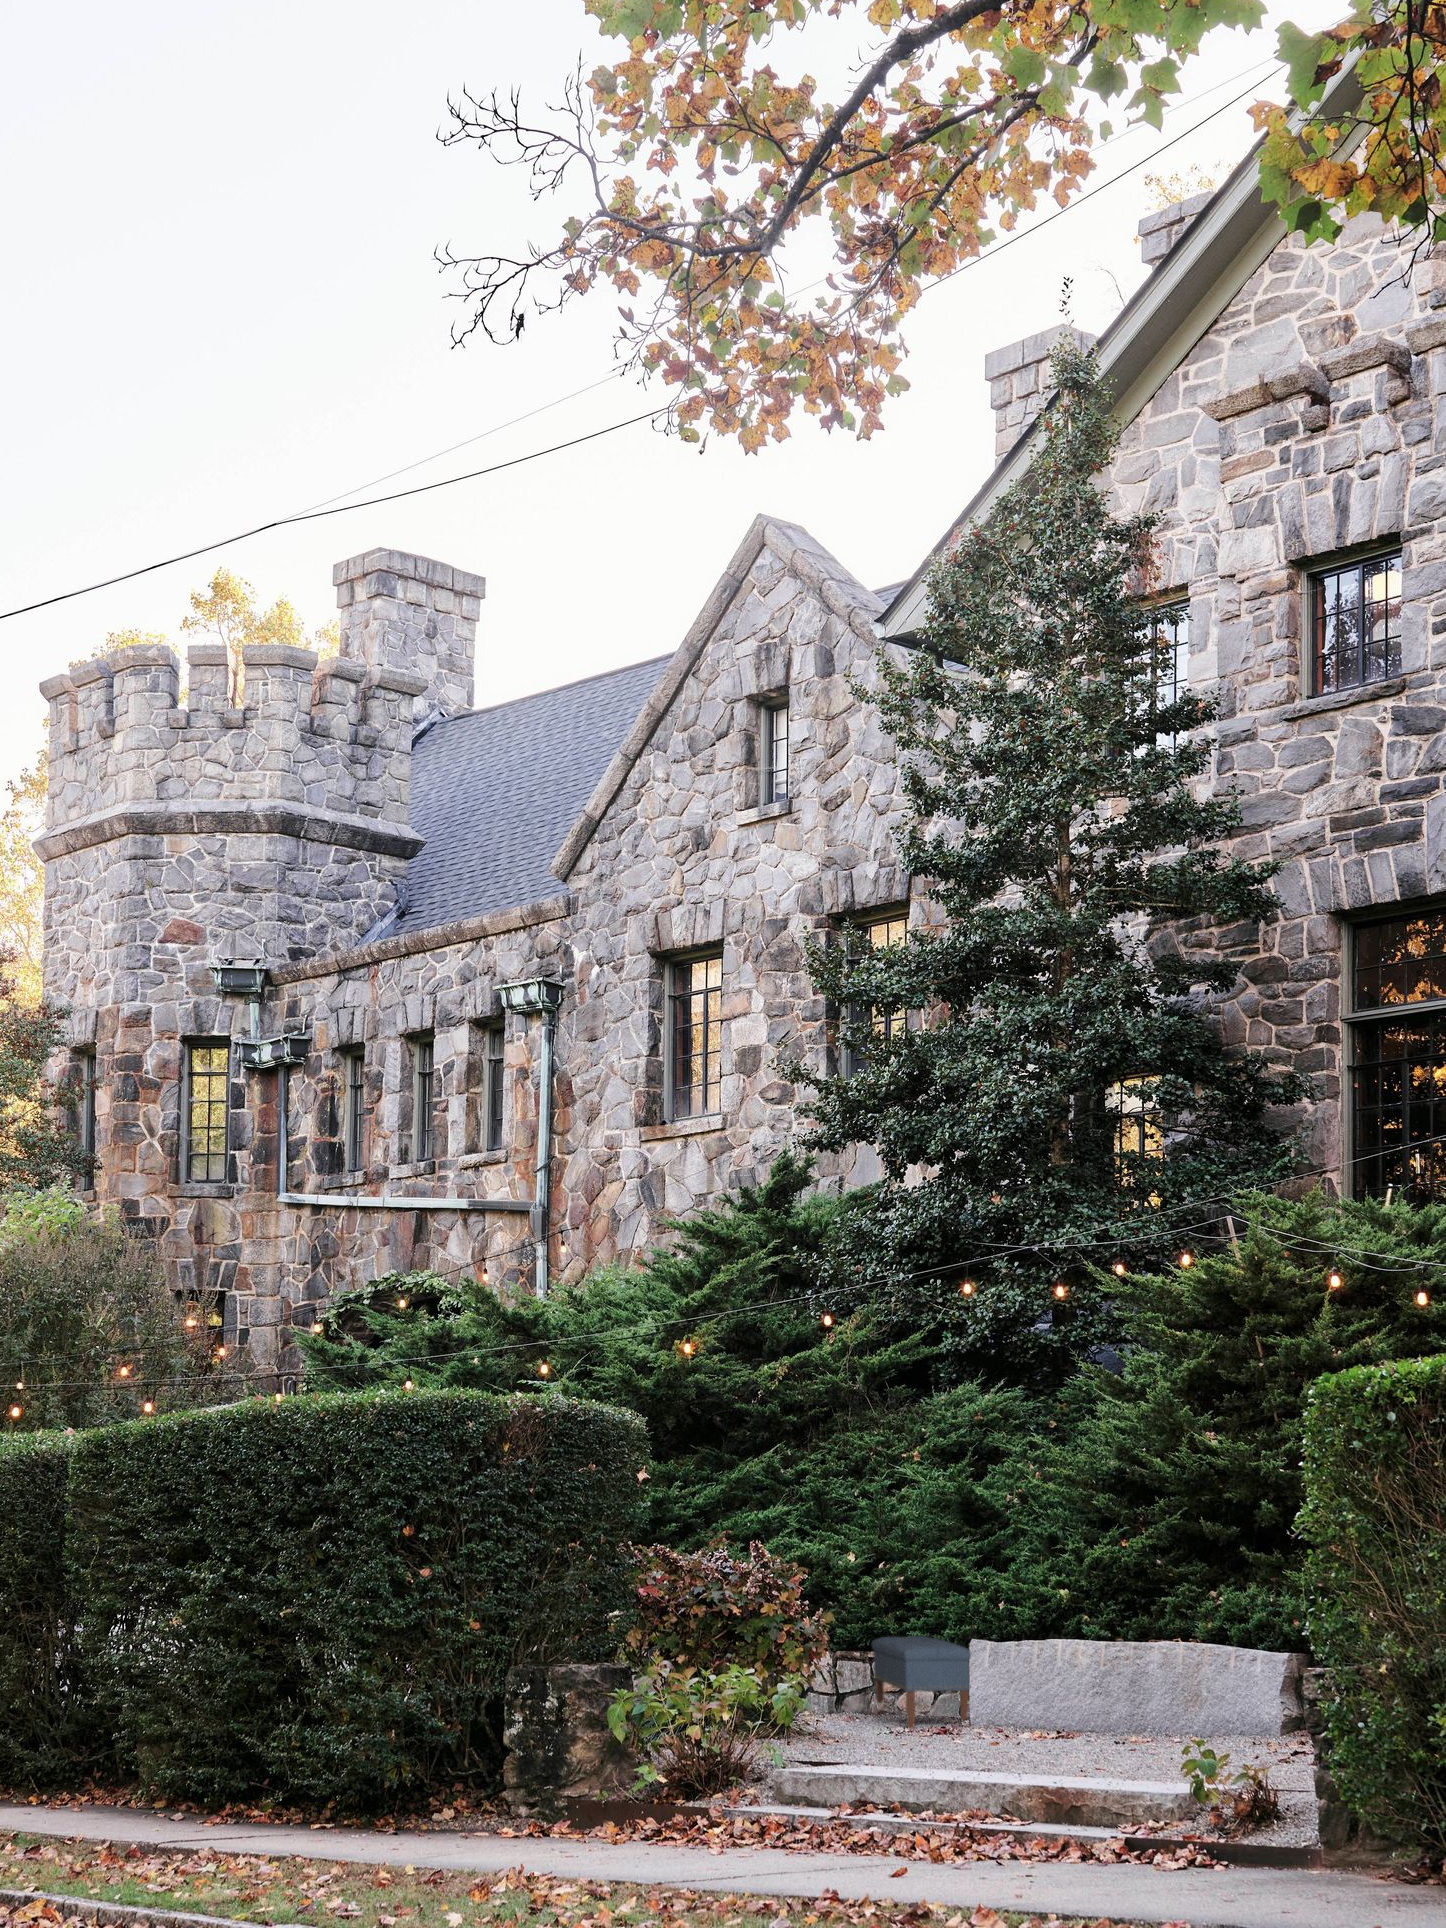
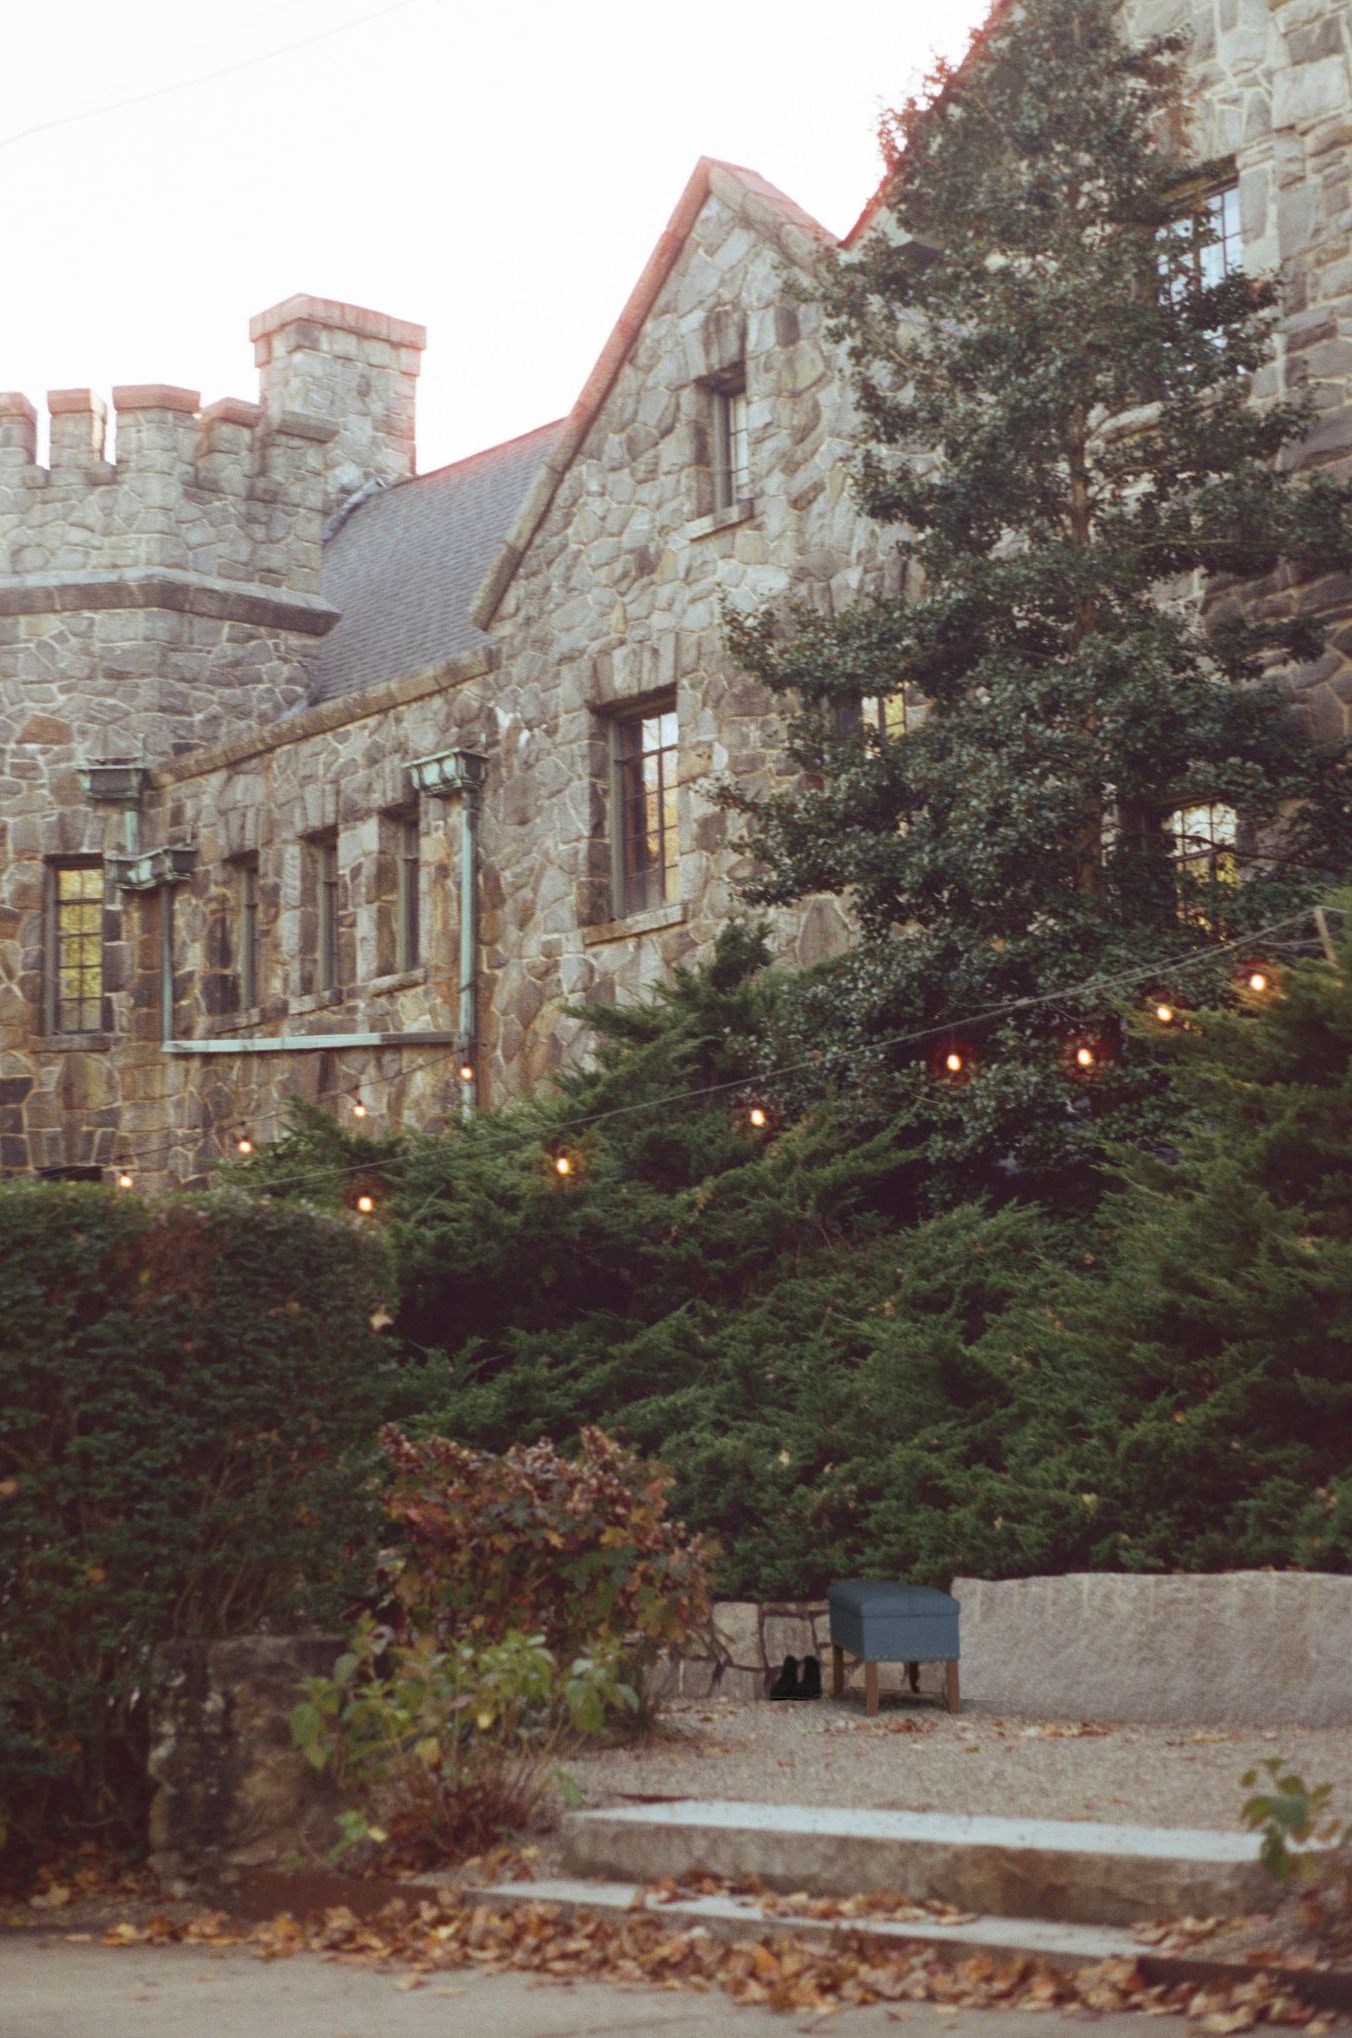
boots: none [829,1687,865,1719] -> present [769,1655,822,1700]

